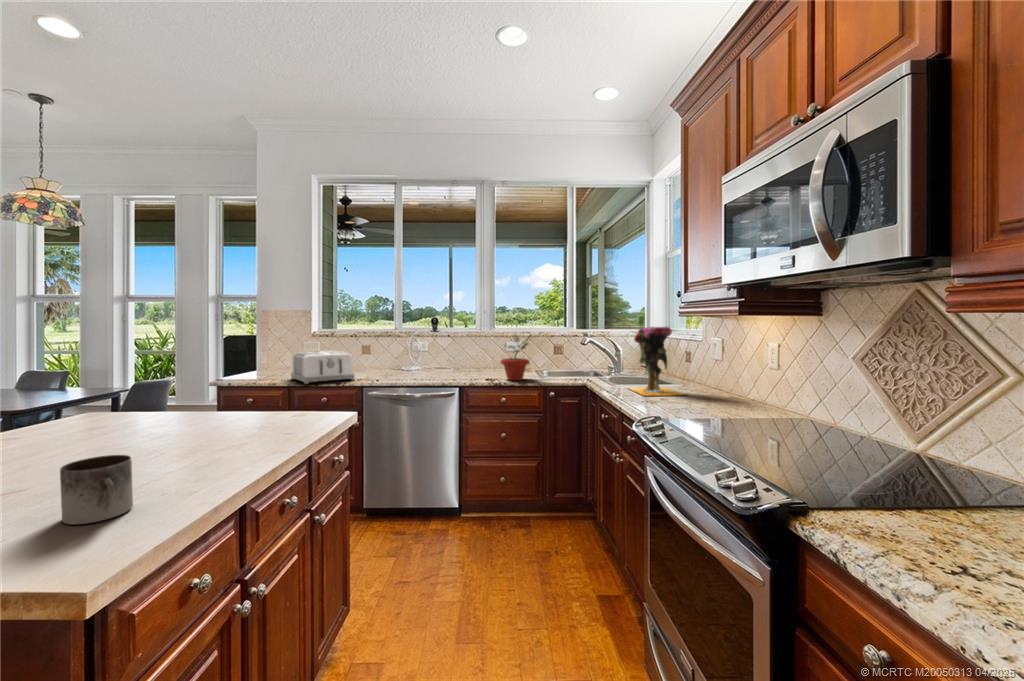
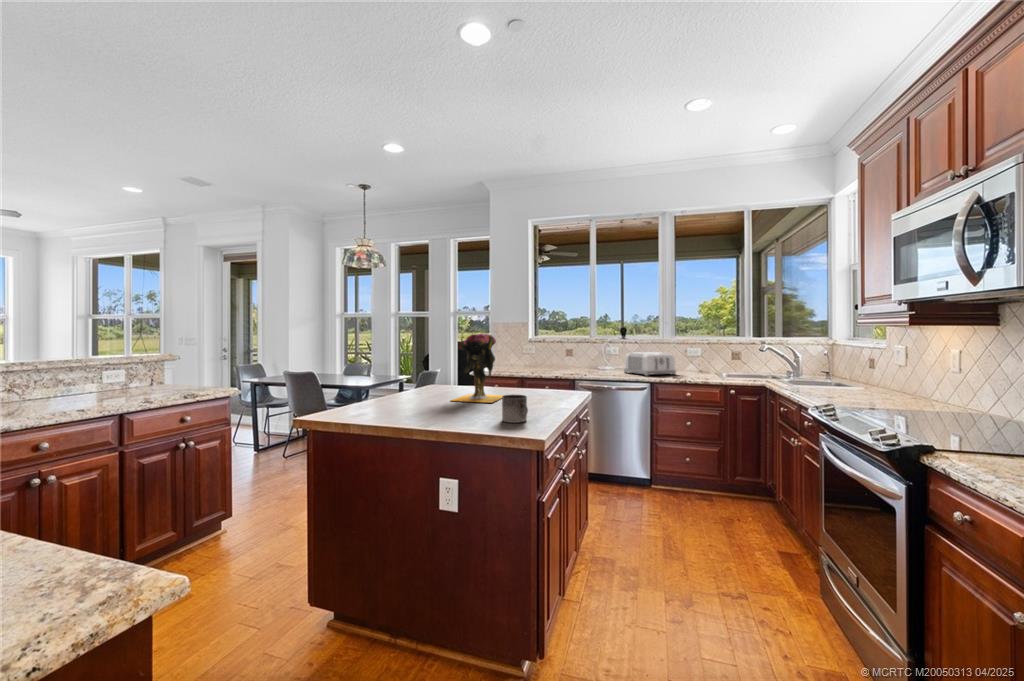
vase: present [629,327,684,396] -> present [452,334,503,402]
potted plant: present [500,335,529,380] -> none [686,340,714,379]
toaster: present [291,351,355,384] -> present [624,352,676,376]

